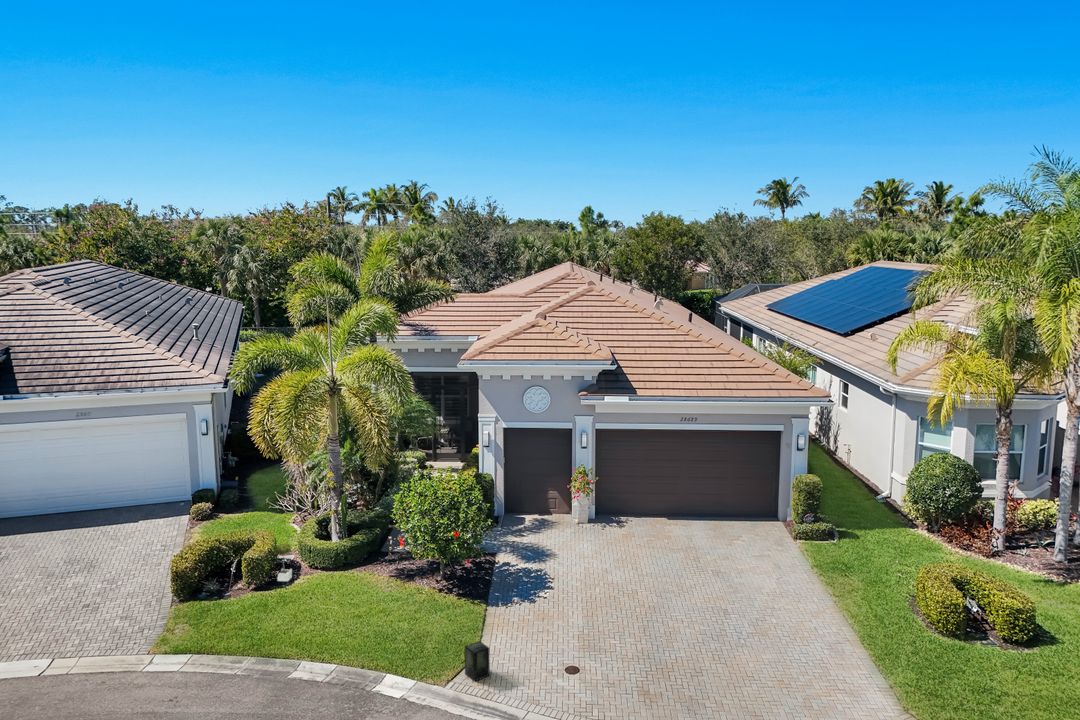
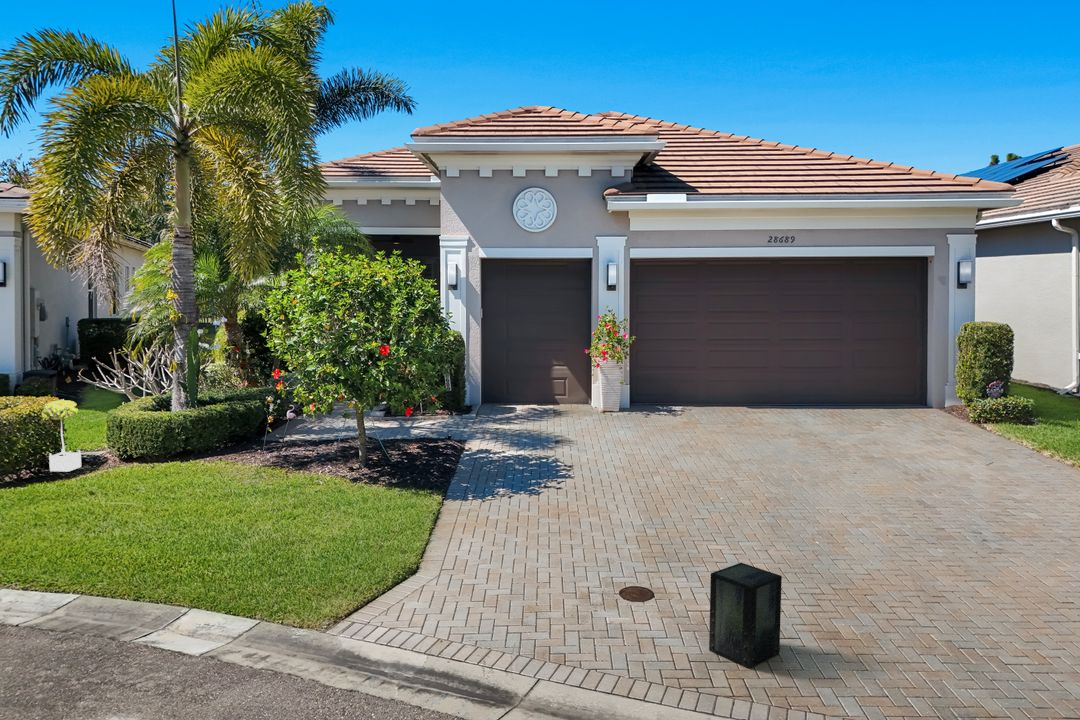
storage box: present [464,641,490,681] -> present [709,563,782,668]

